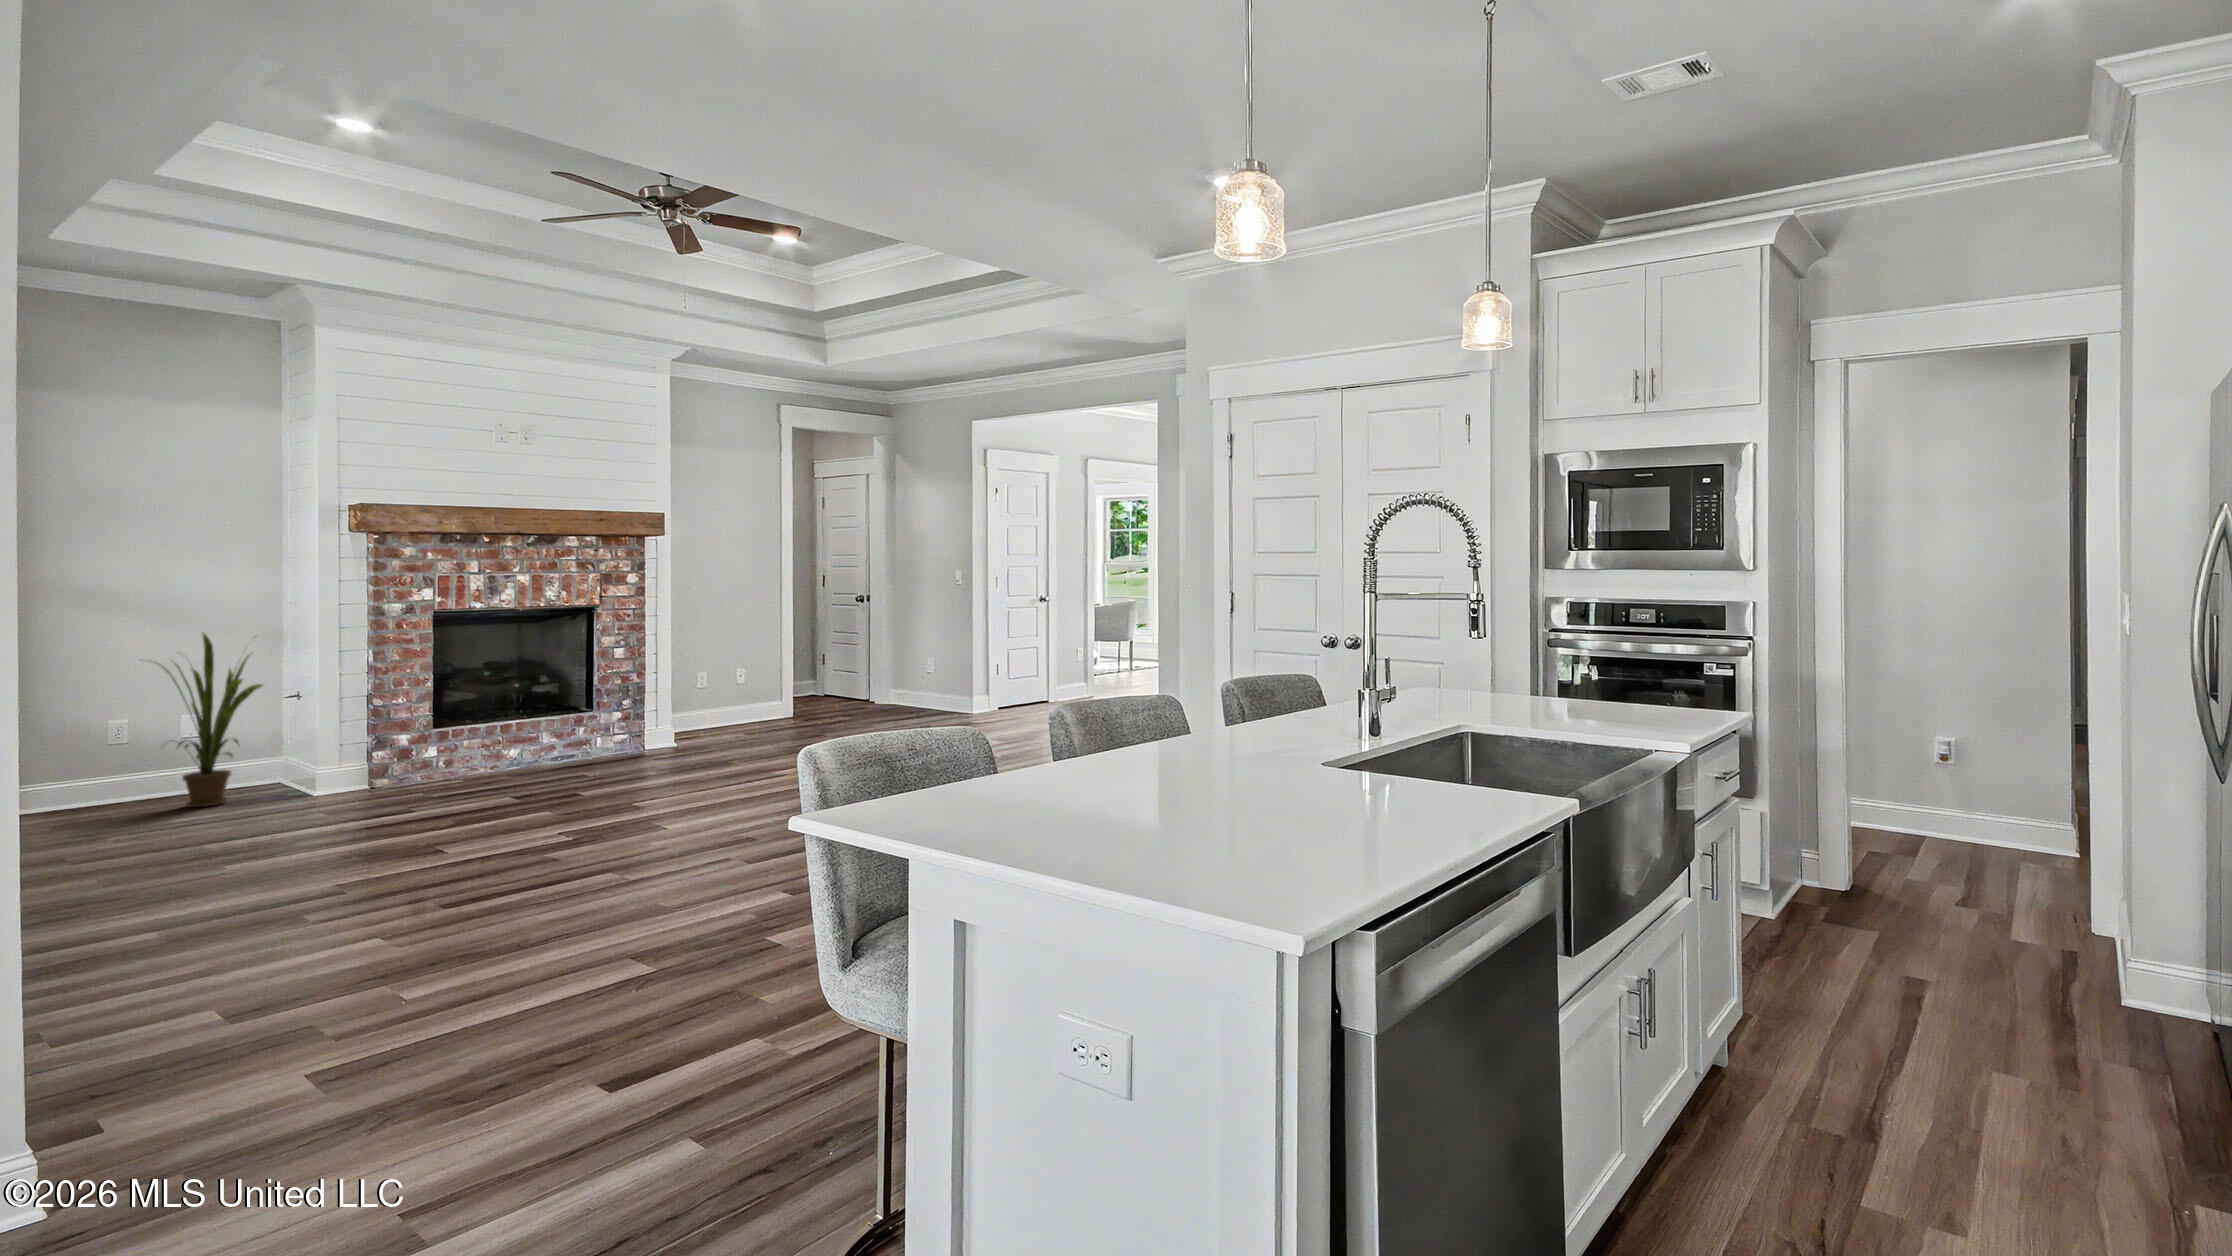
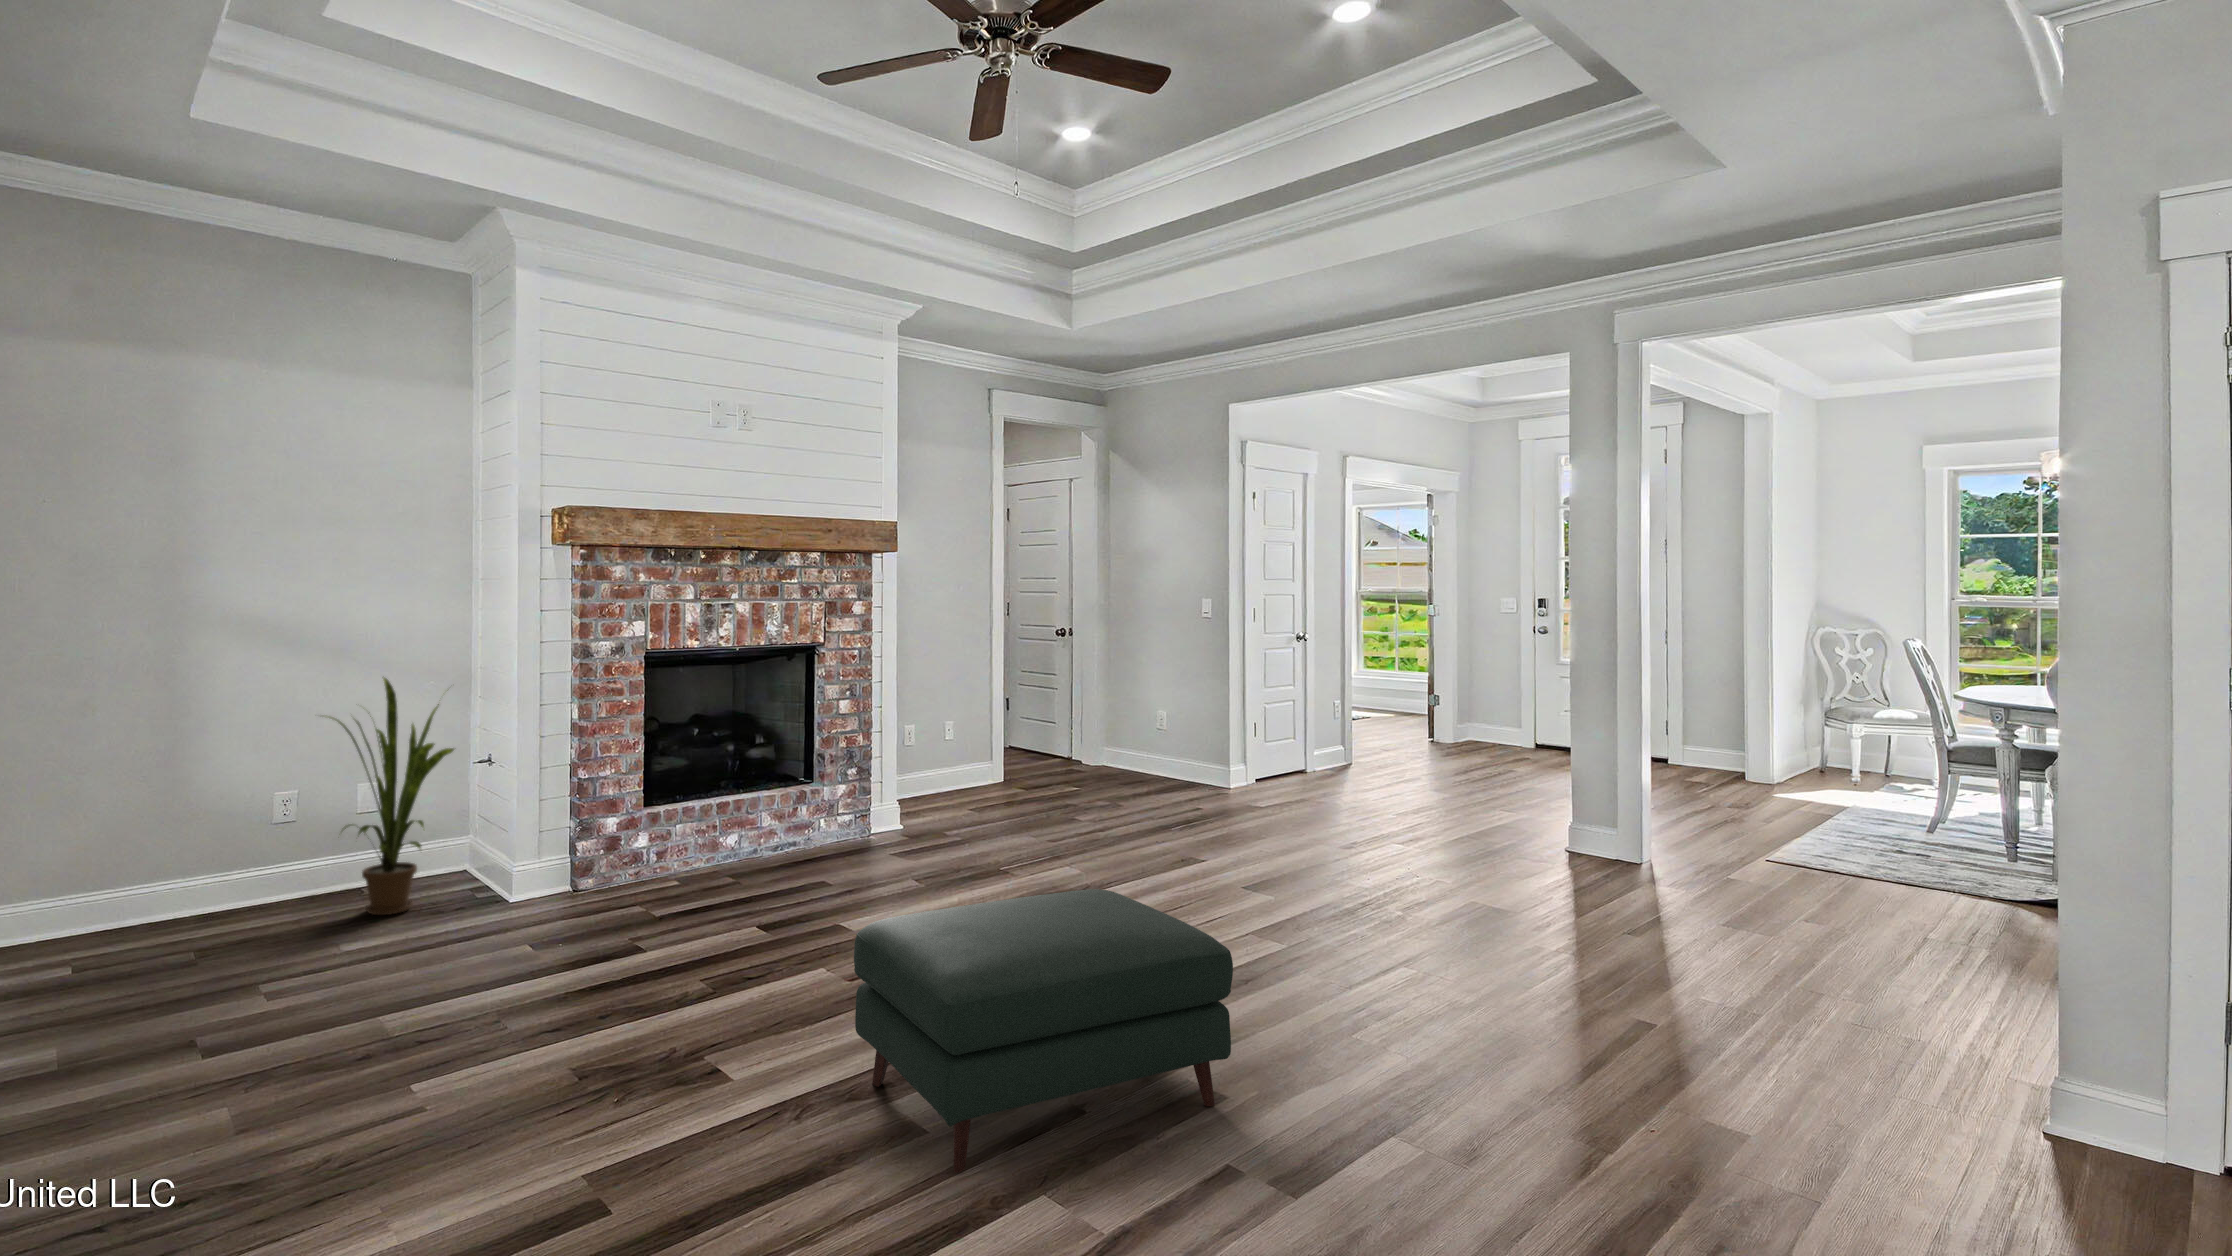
ottoman: none [504,744,738,885] -> present [854,889,1233,1173]

